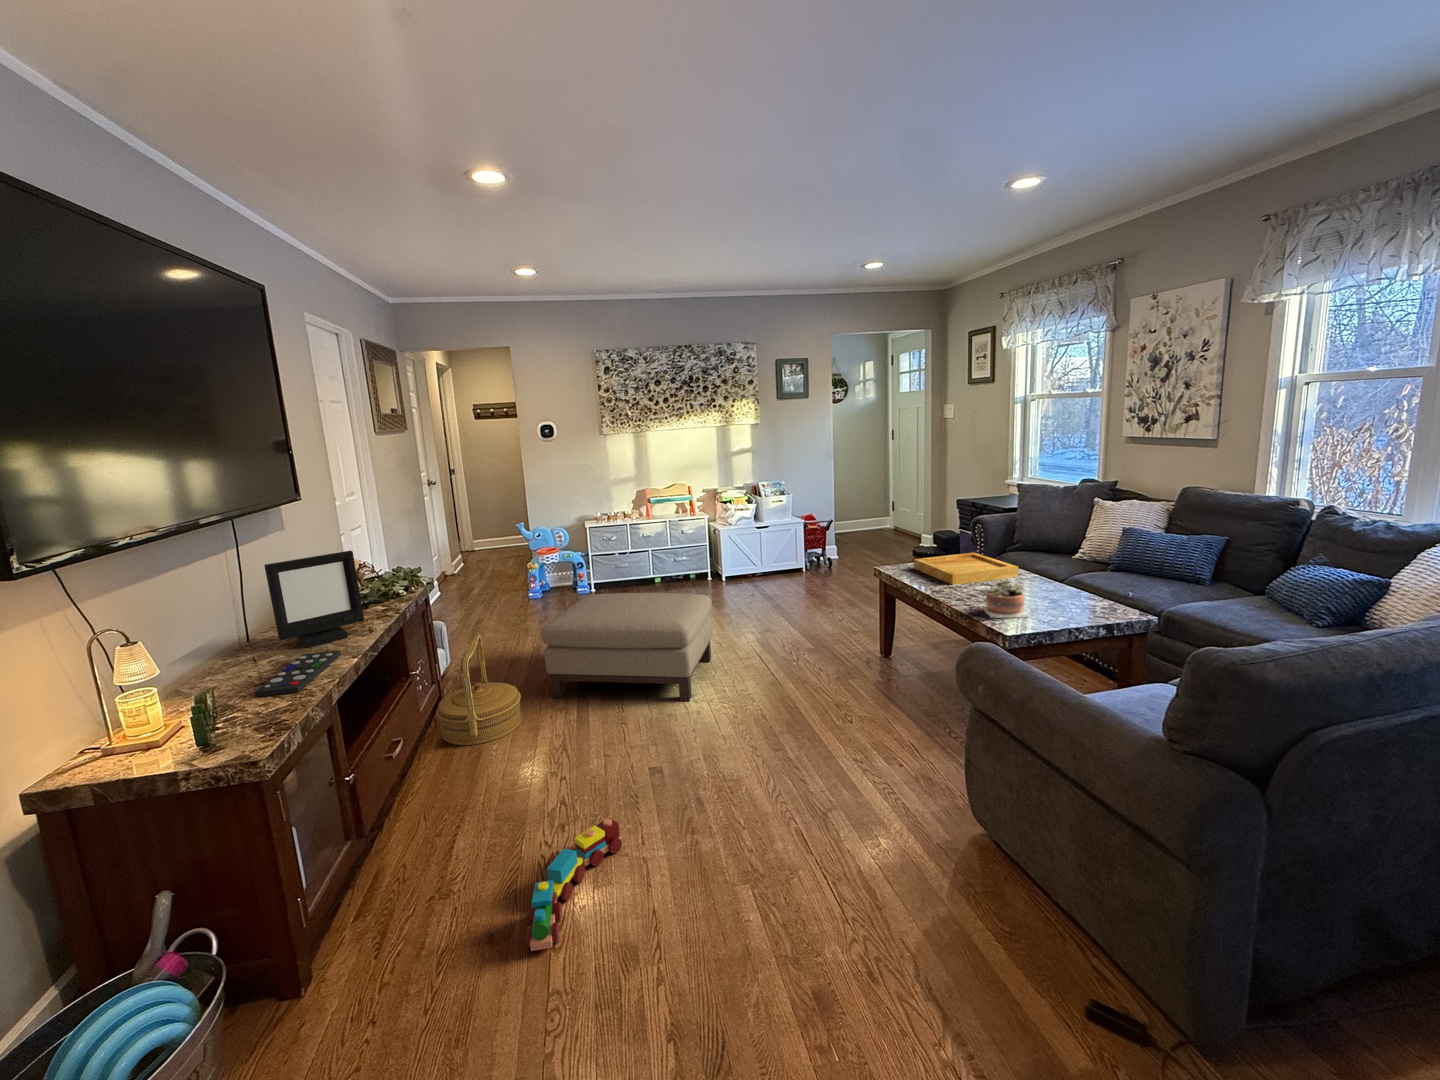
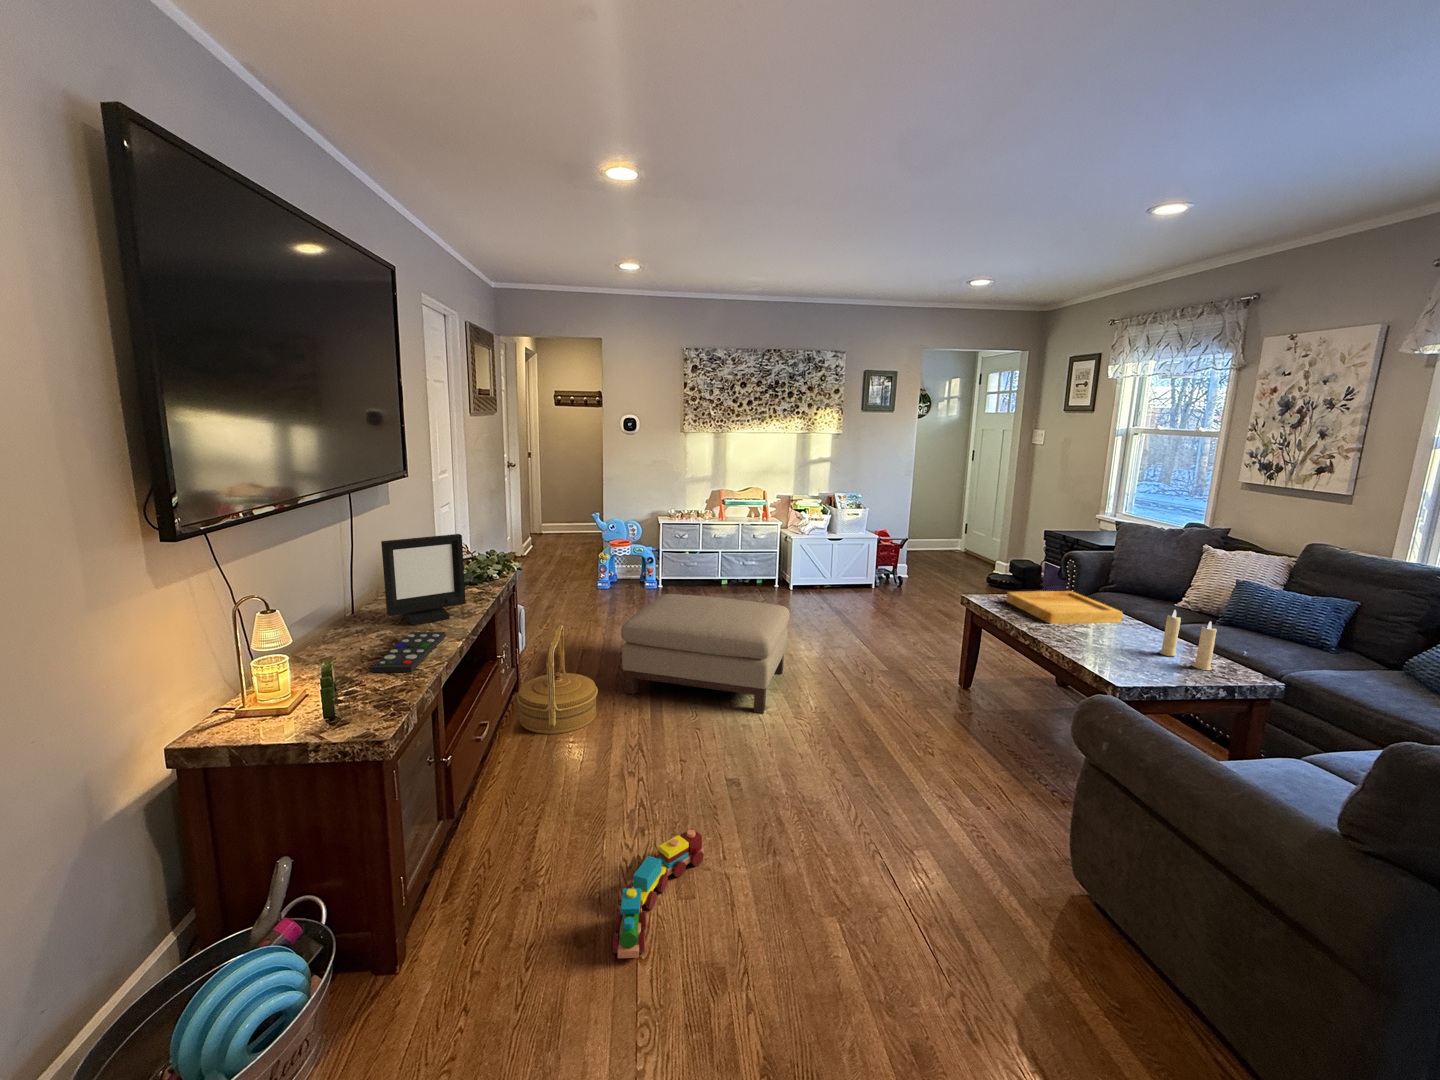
candle: none [1047,556,1095,612] -> present [1159,610,1217,670]
succulent plant: present [984,578,1028,618] -> none [1089,625,1141,670]

